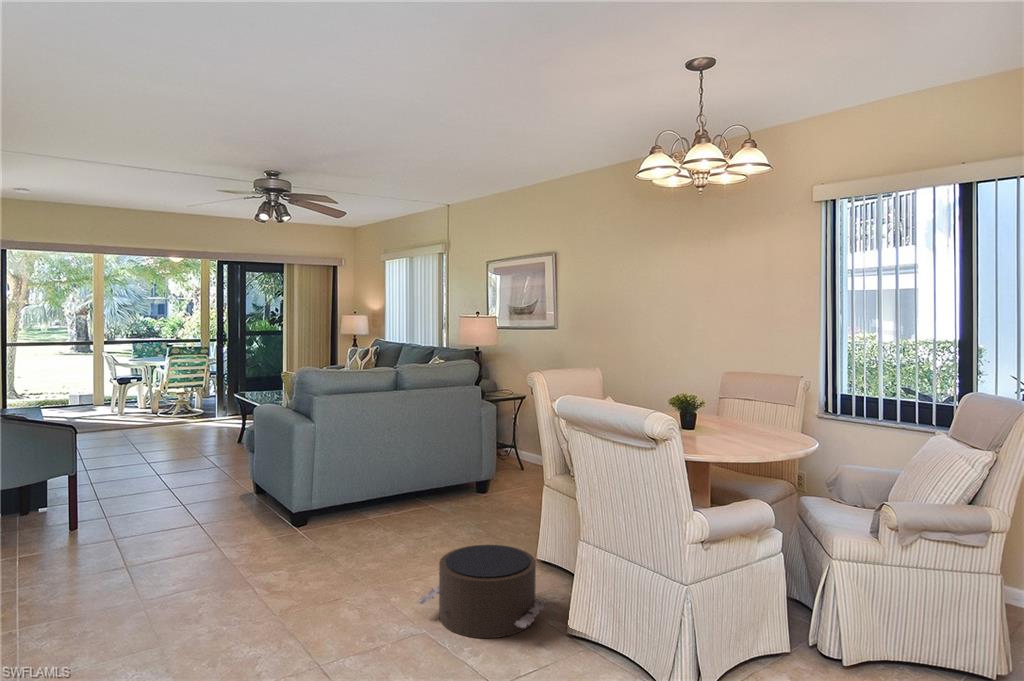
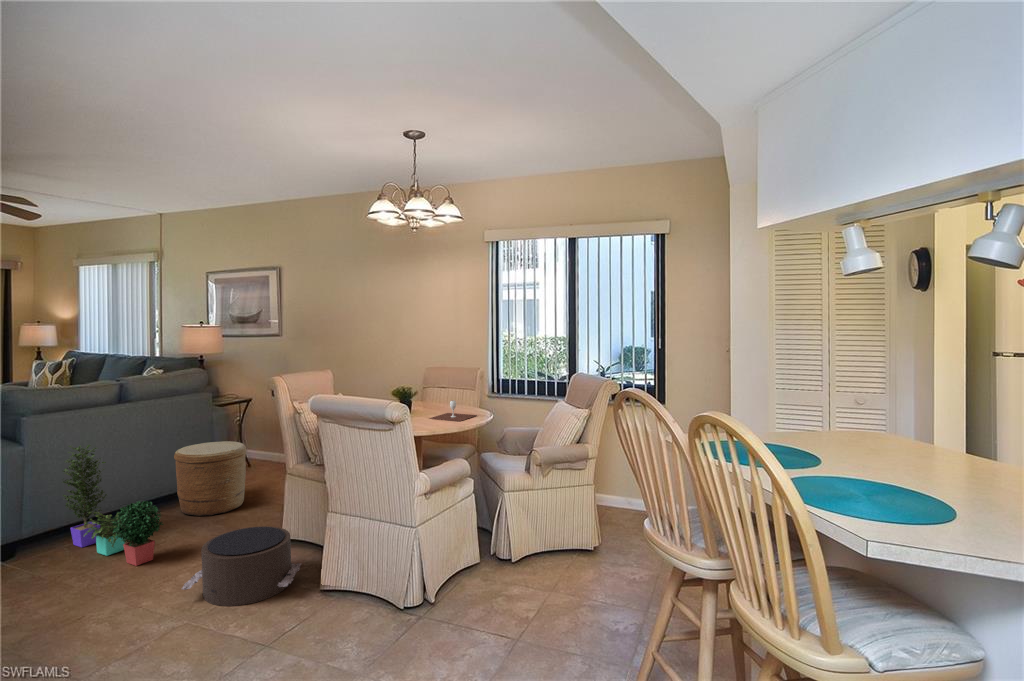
wine glass: none [720,416,795,446] -> present [430,400,477,421]
potted plant: none [336,428,416,564] -> present [63,445,163,566]
woven basket: none [439,441,509,522] -> present [174,441,246,516]

